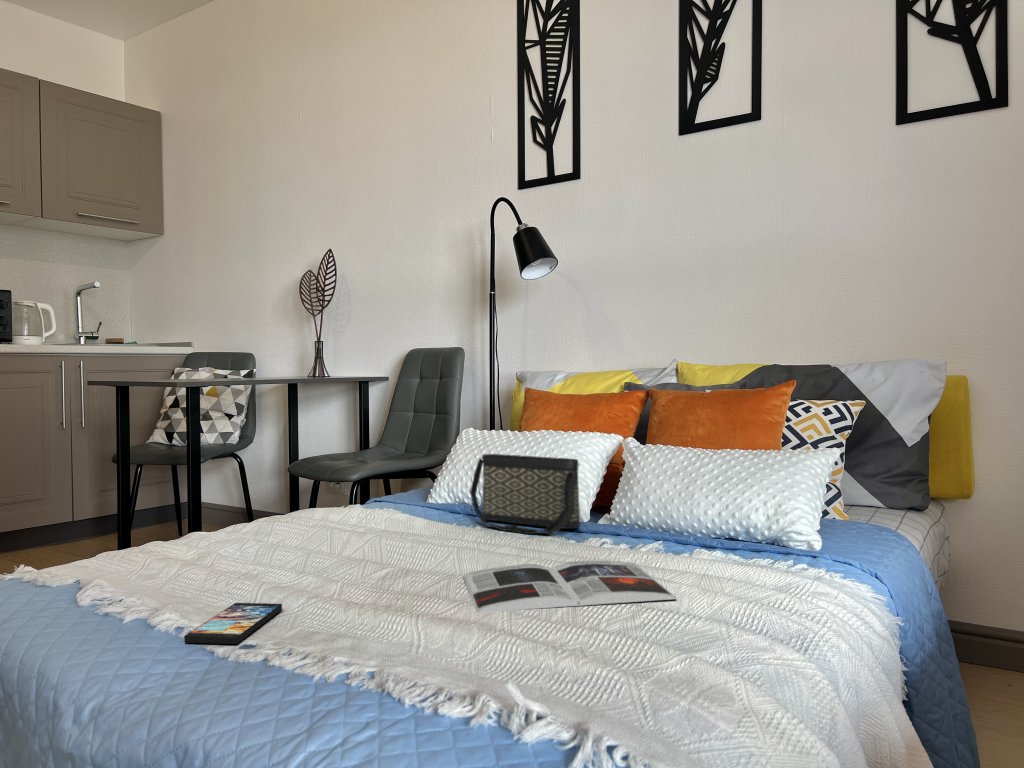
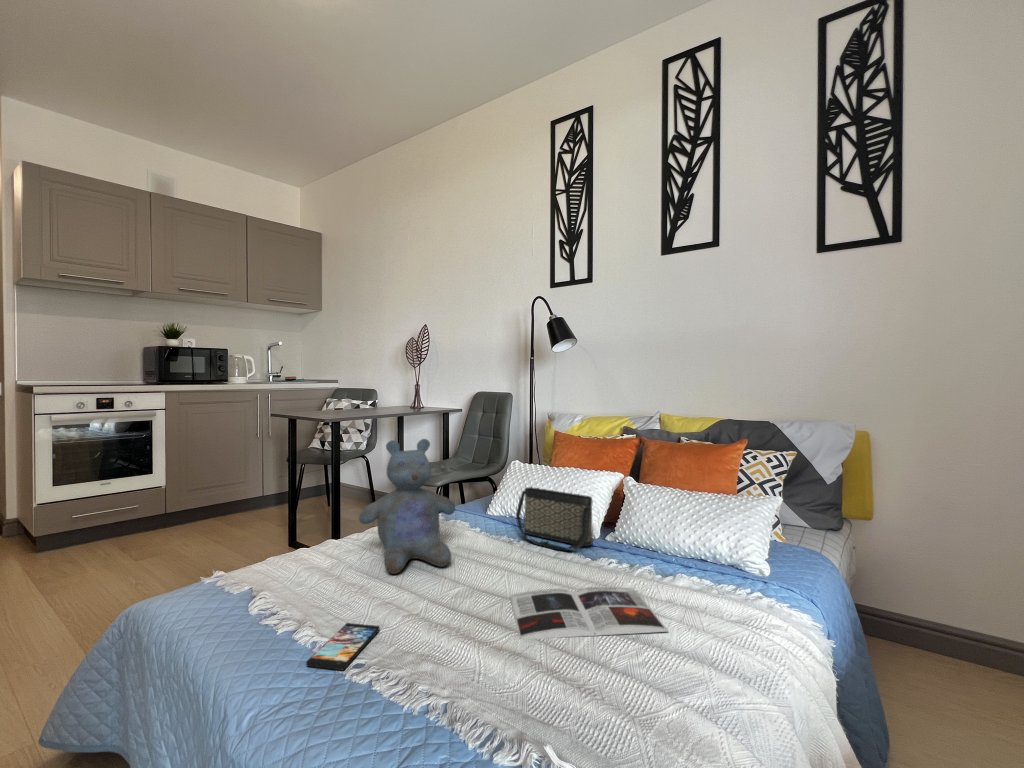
stuffed bear: none [243,377,382,560] -> present [359,439,455,574]

